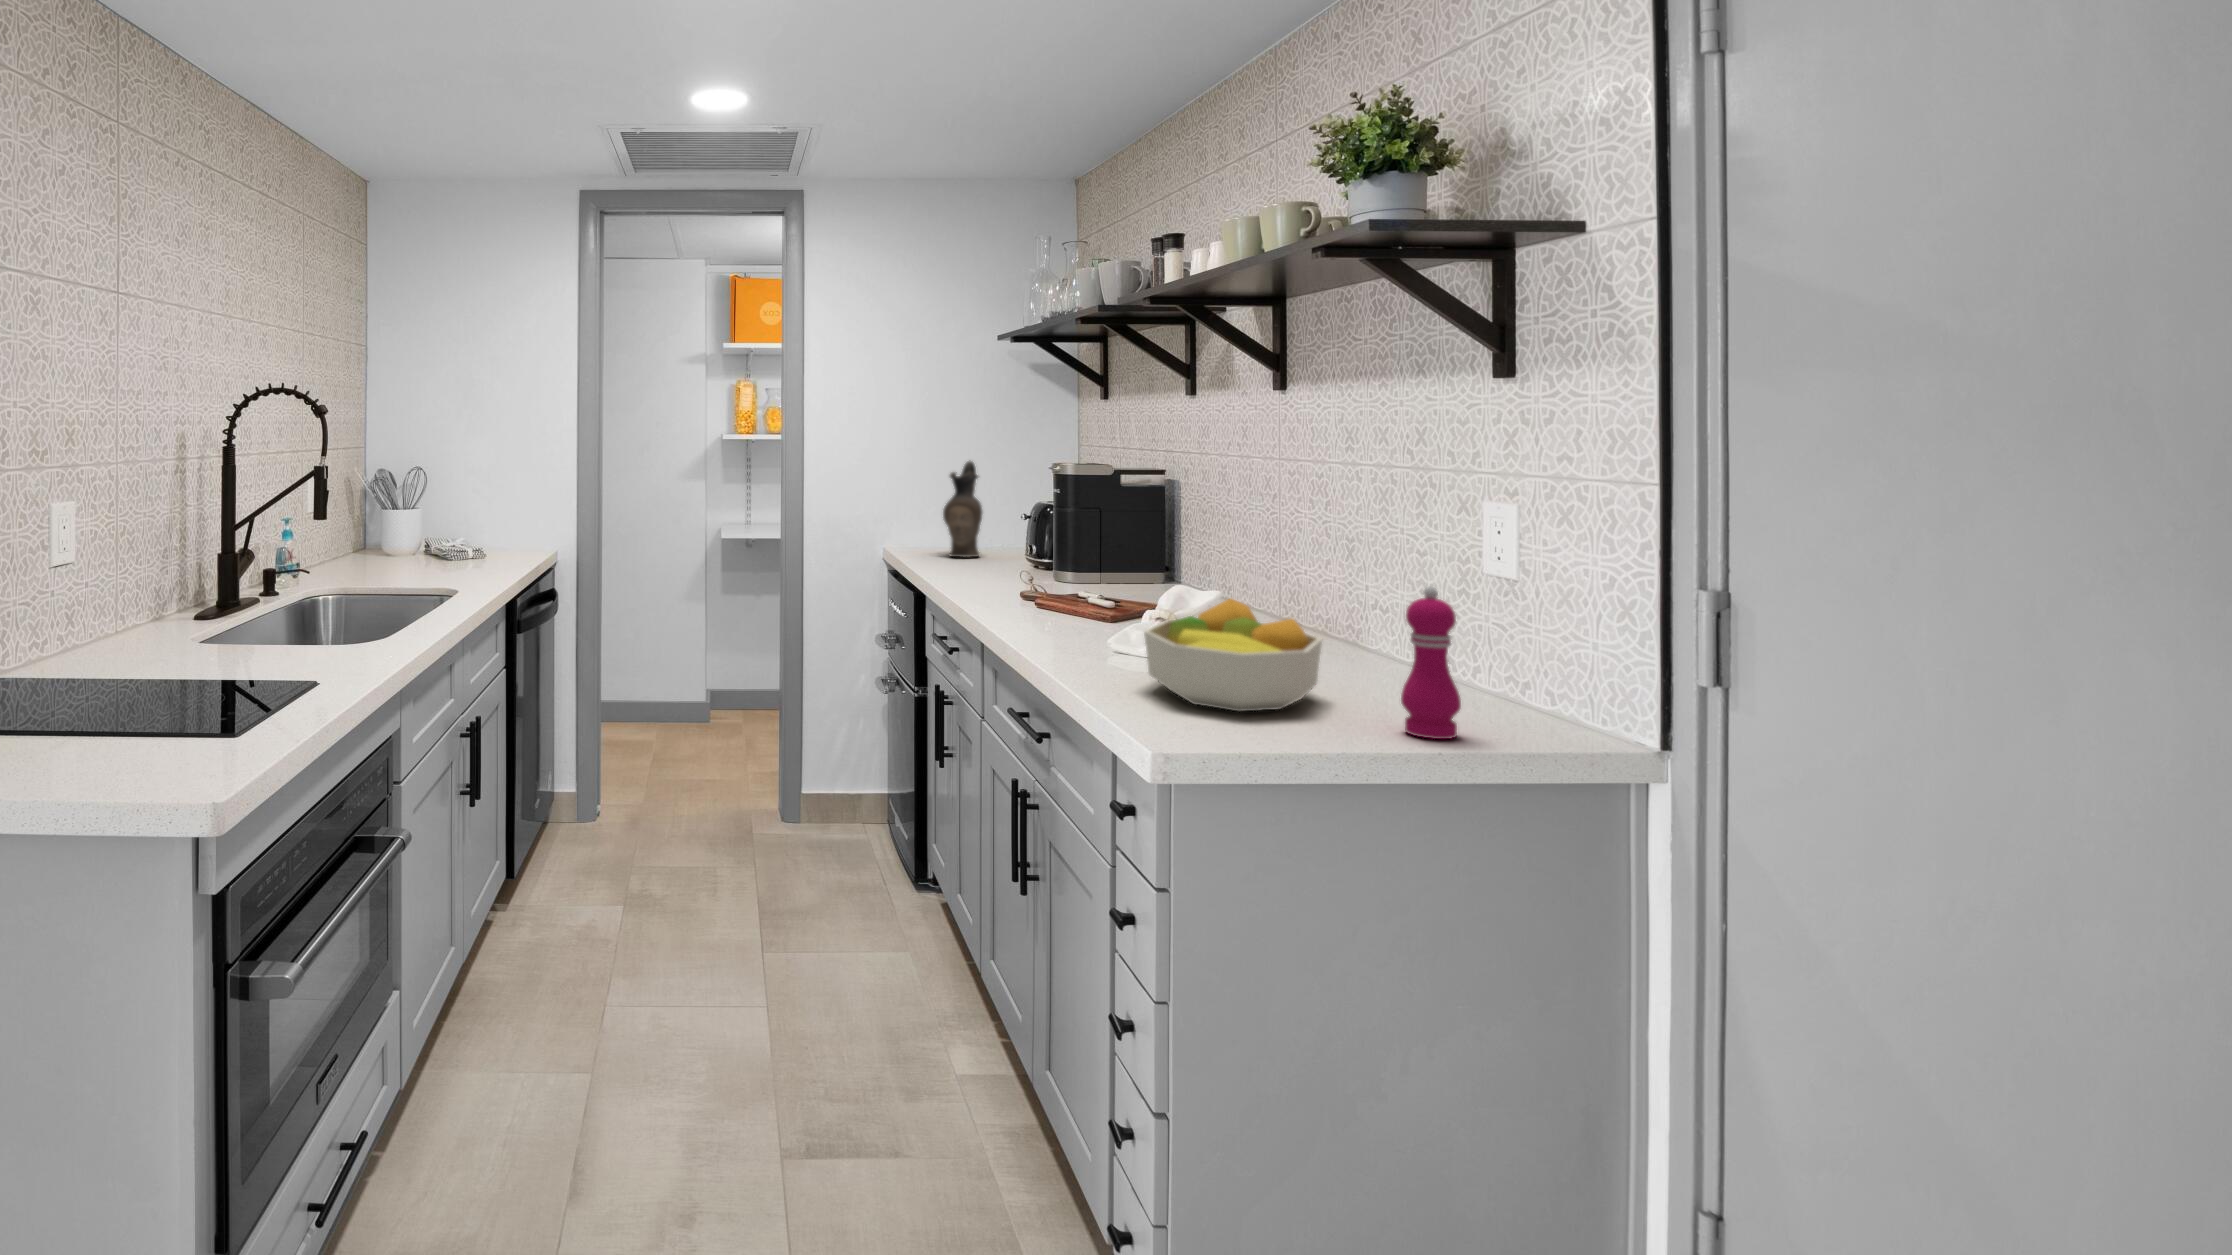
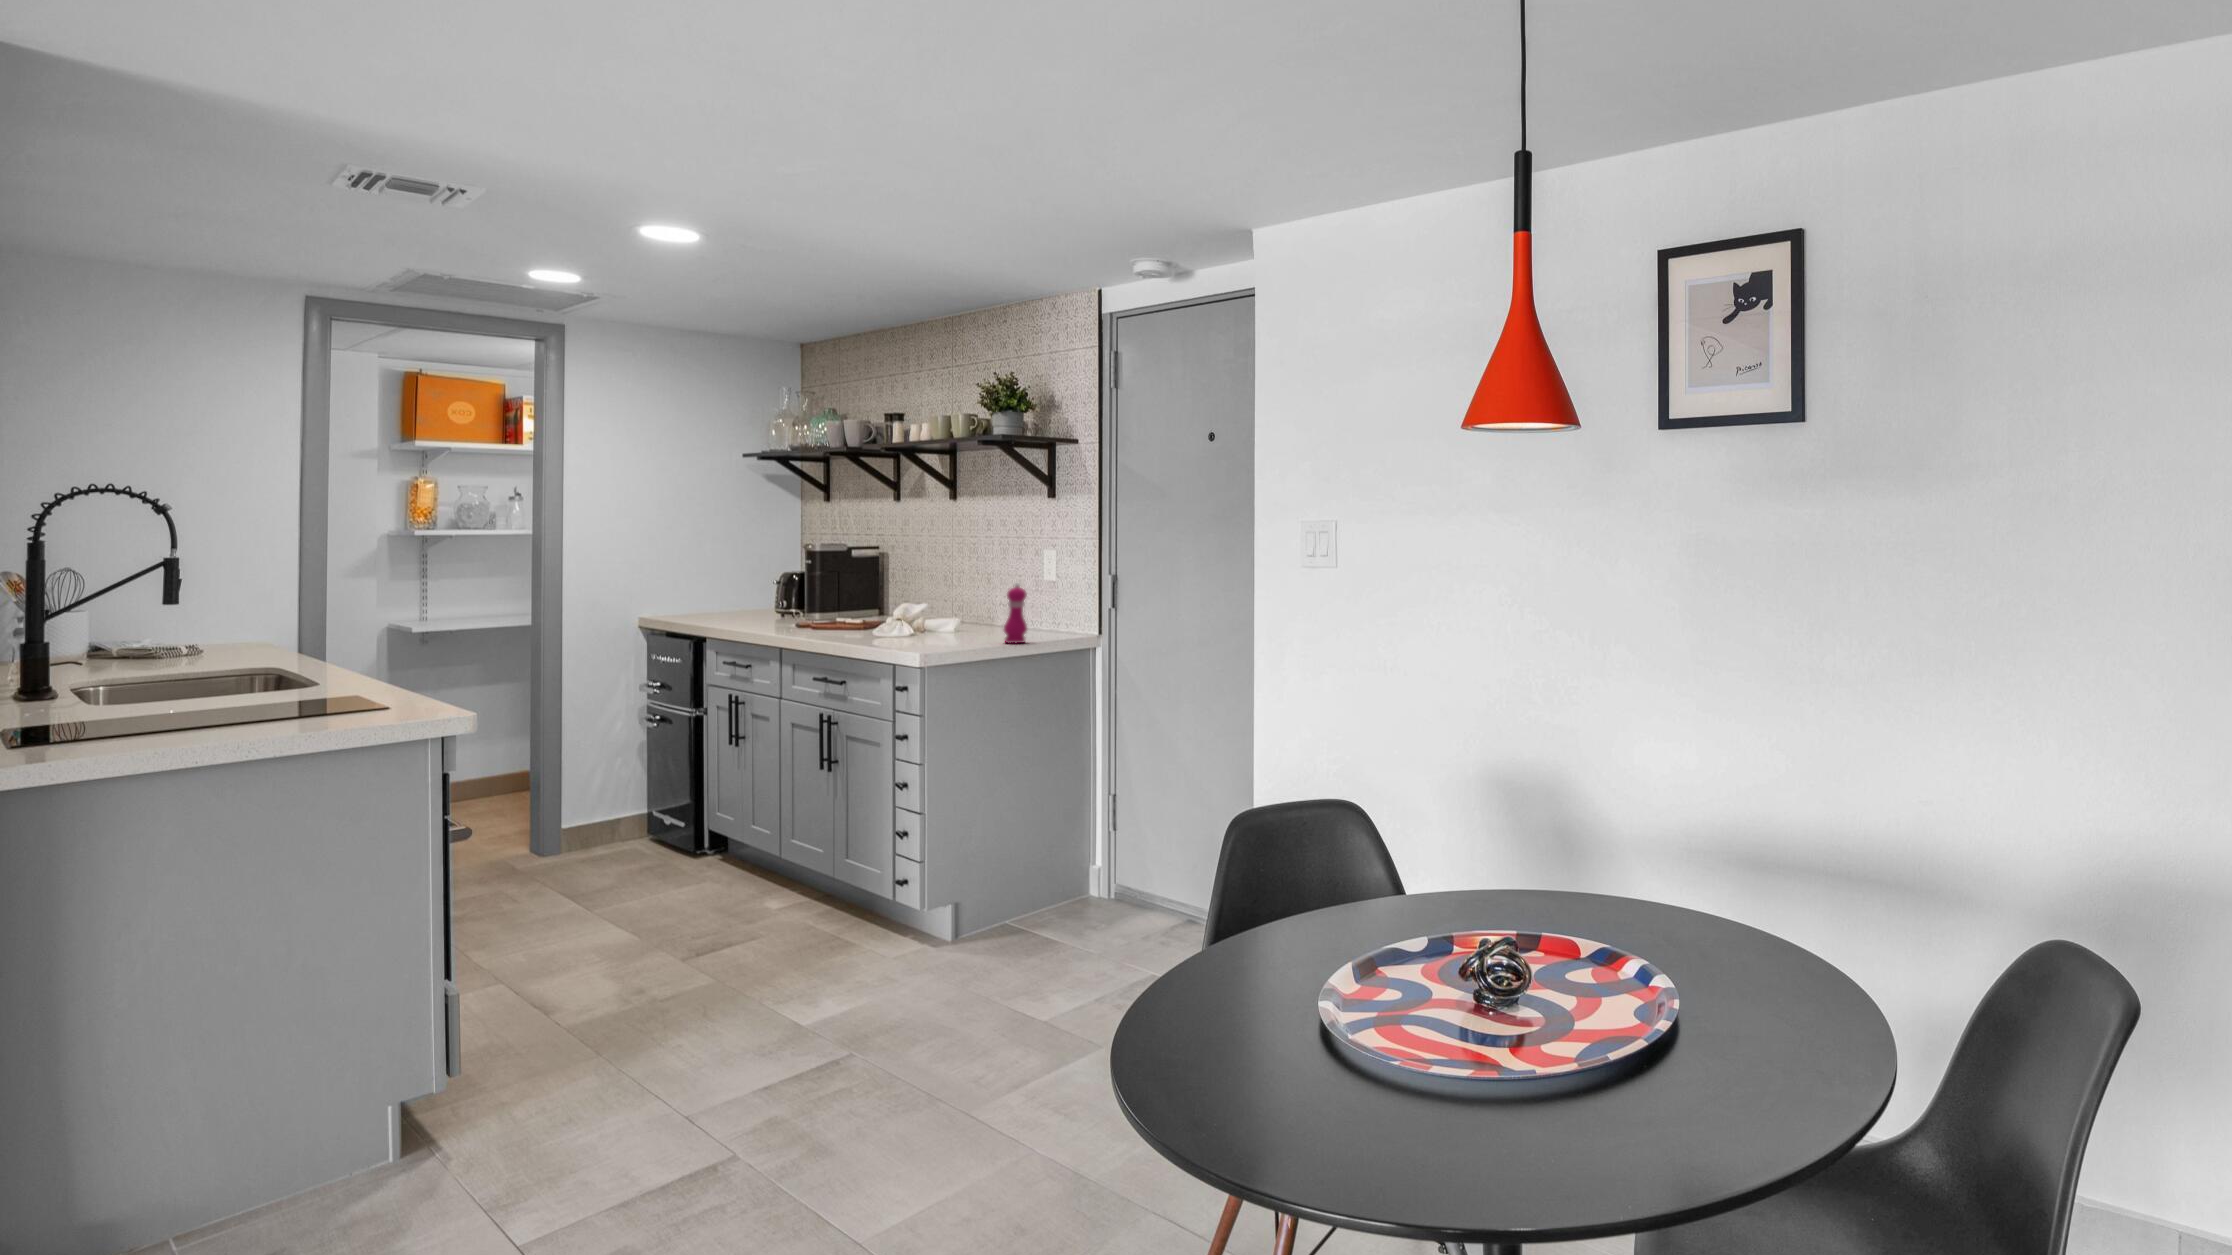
ceramic pitcher: present [943,461,982,557] -> none [699,539,733,604]
fruit bowl: present [1144,599,1322,712] -> none [882,597,971,643]

